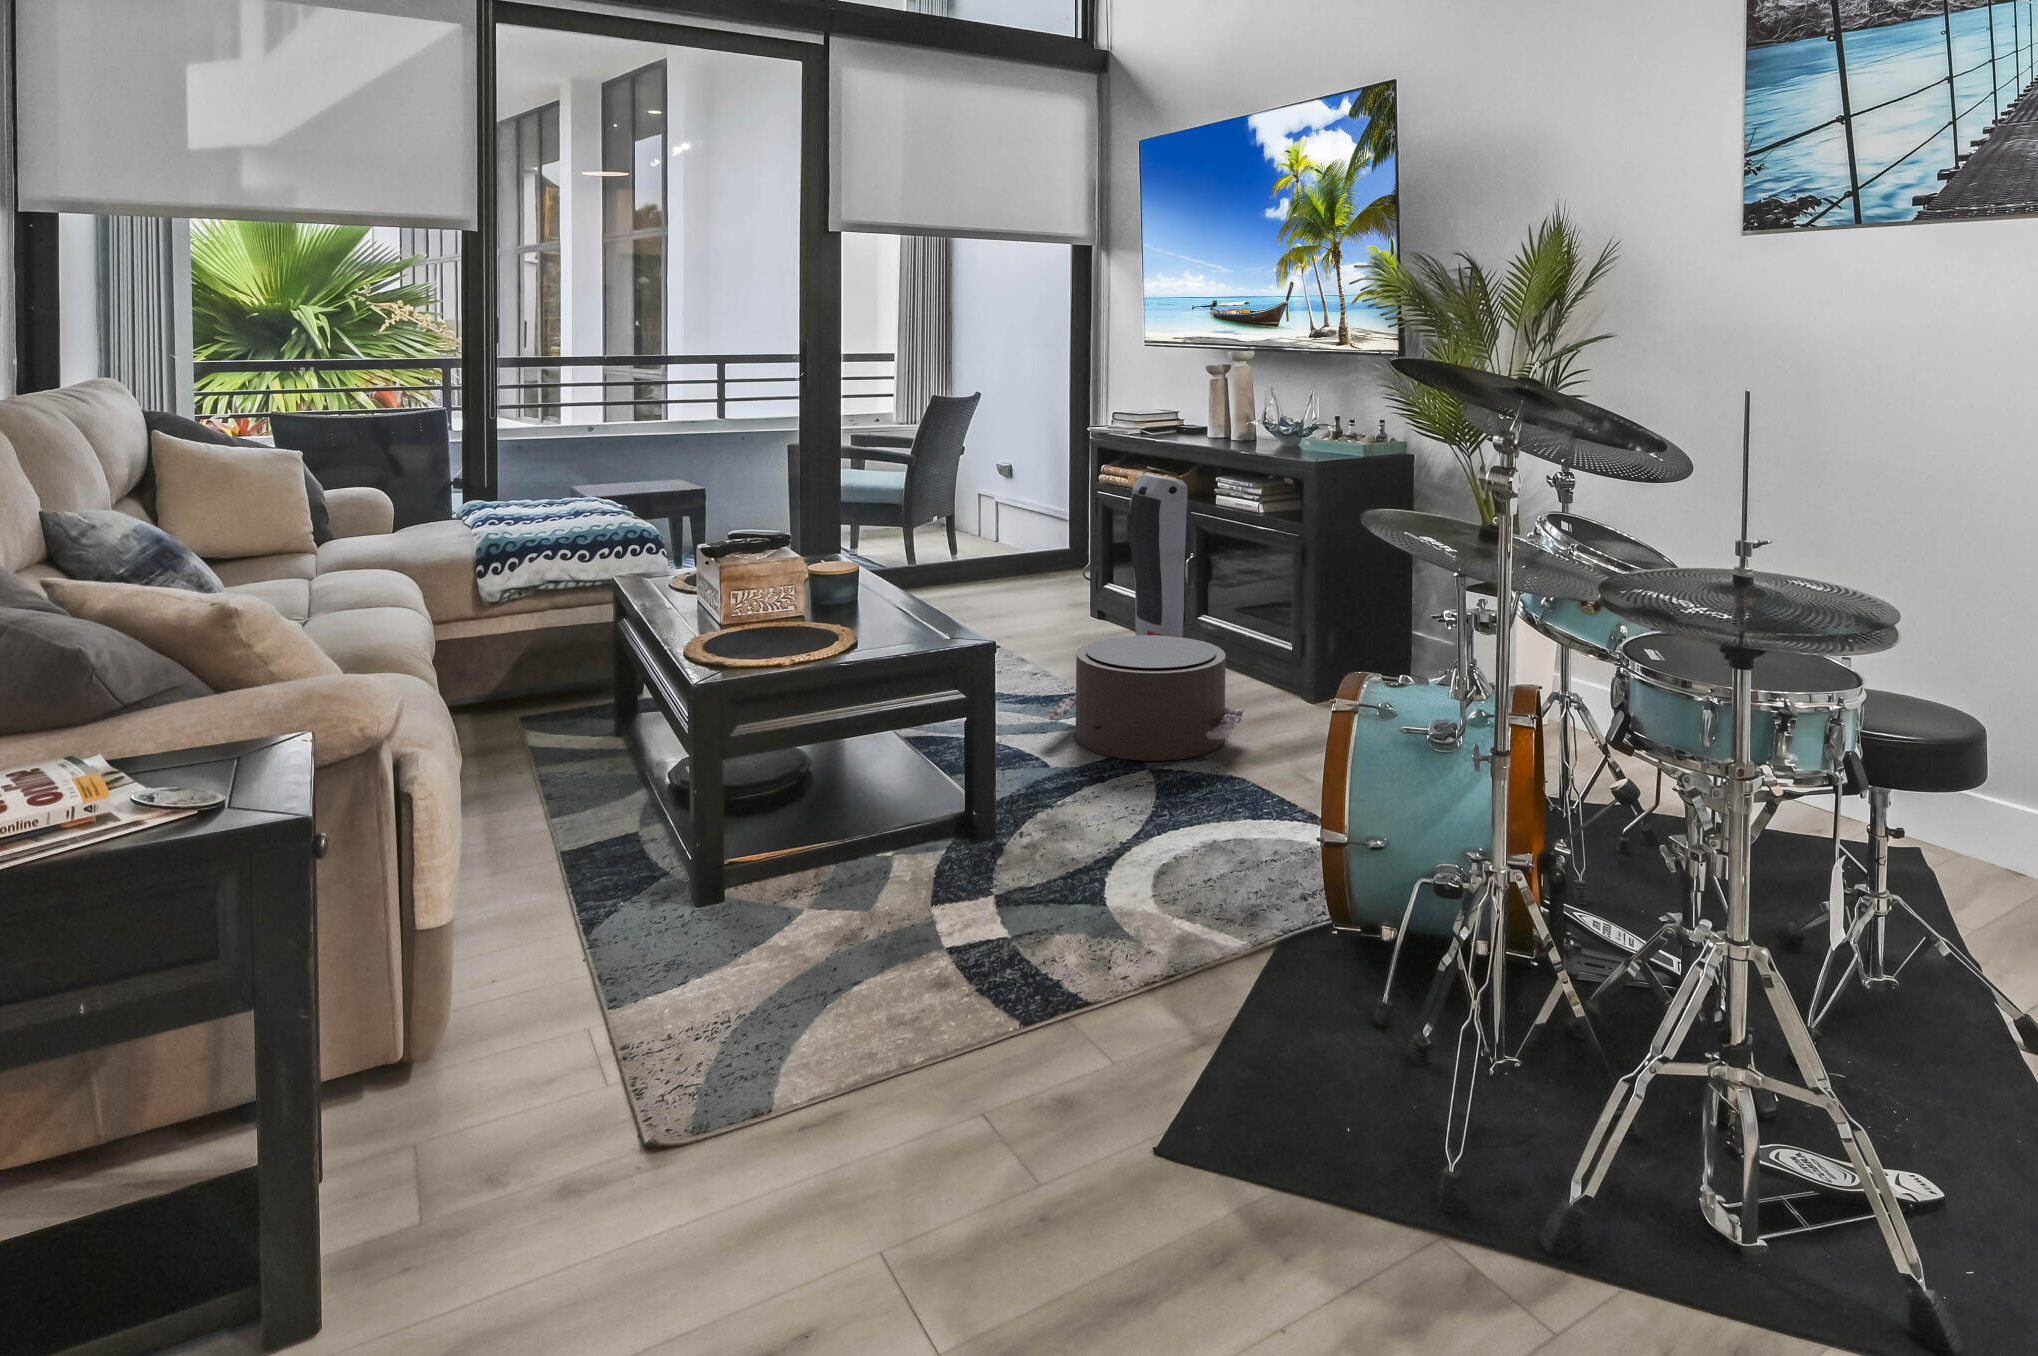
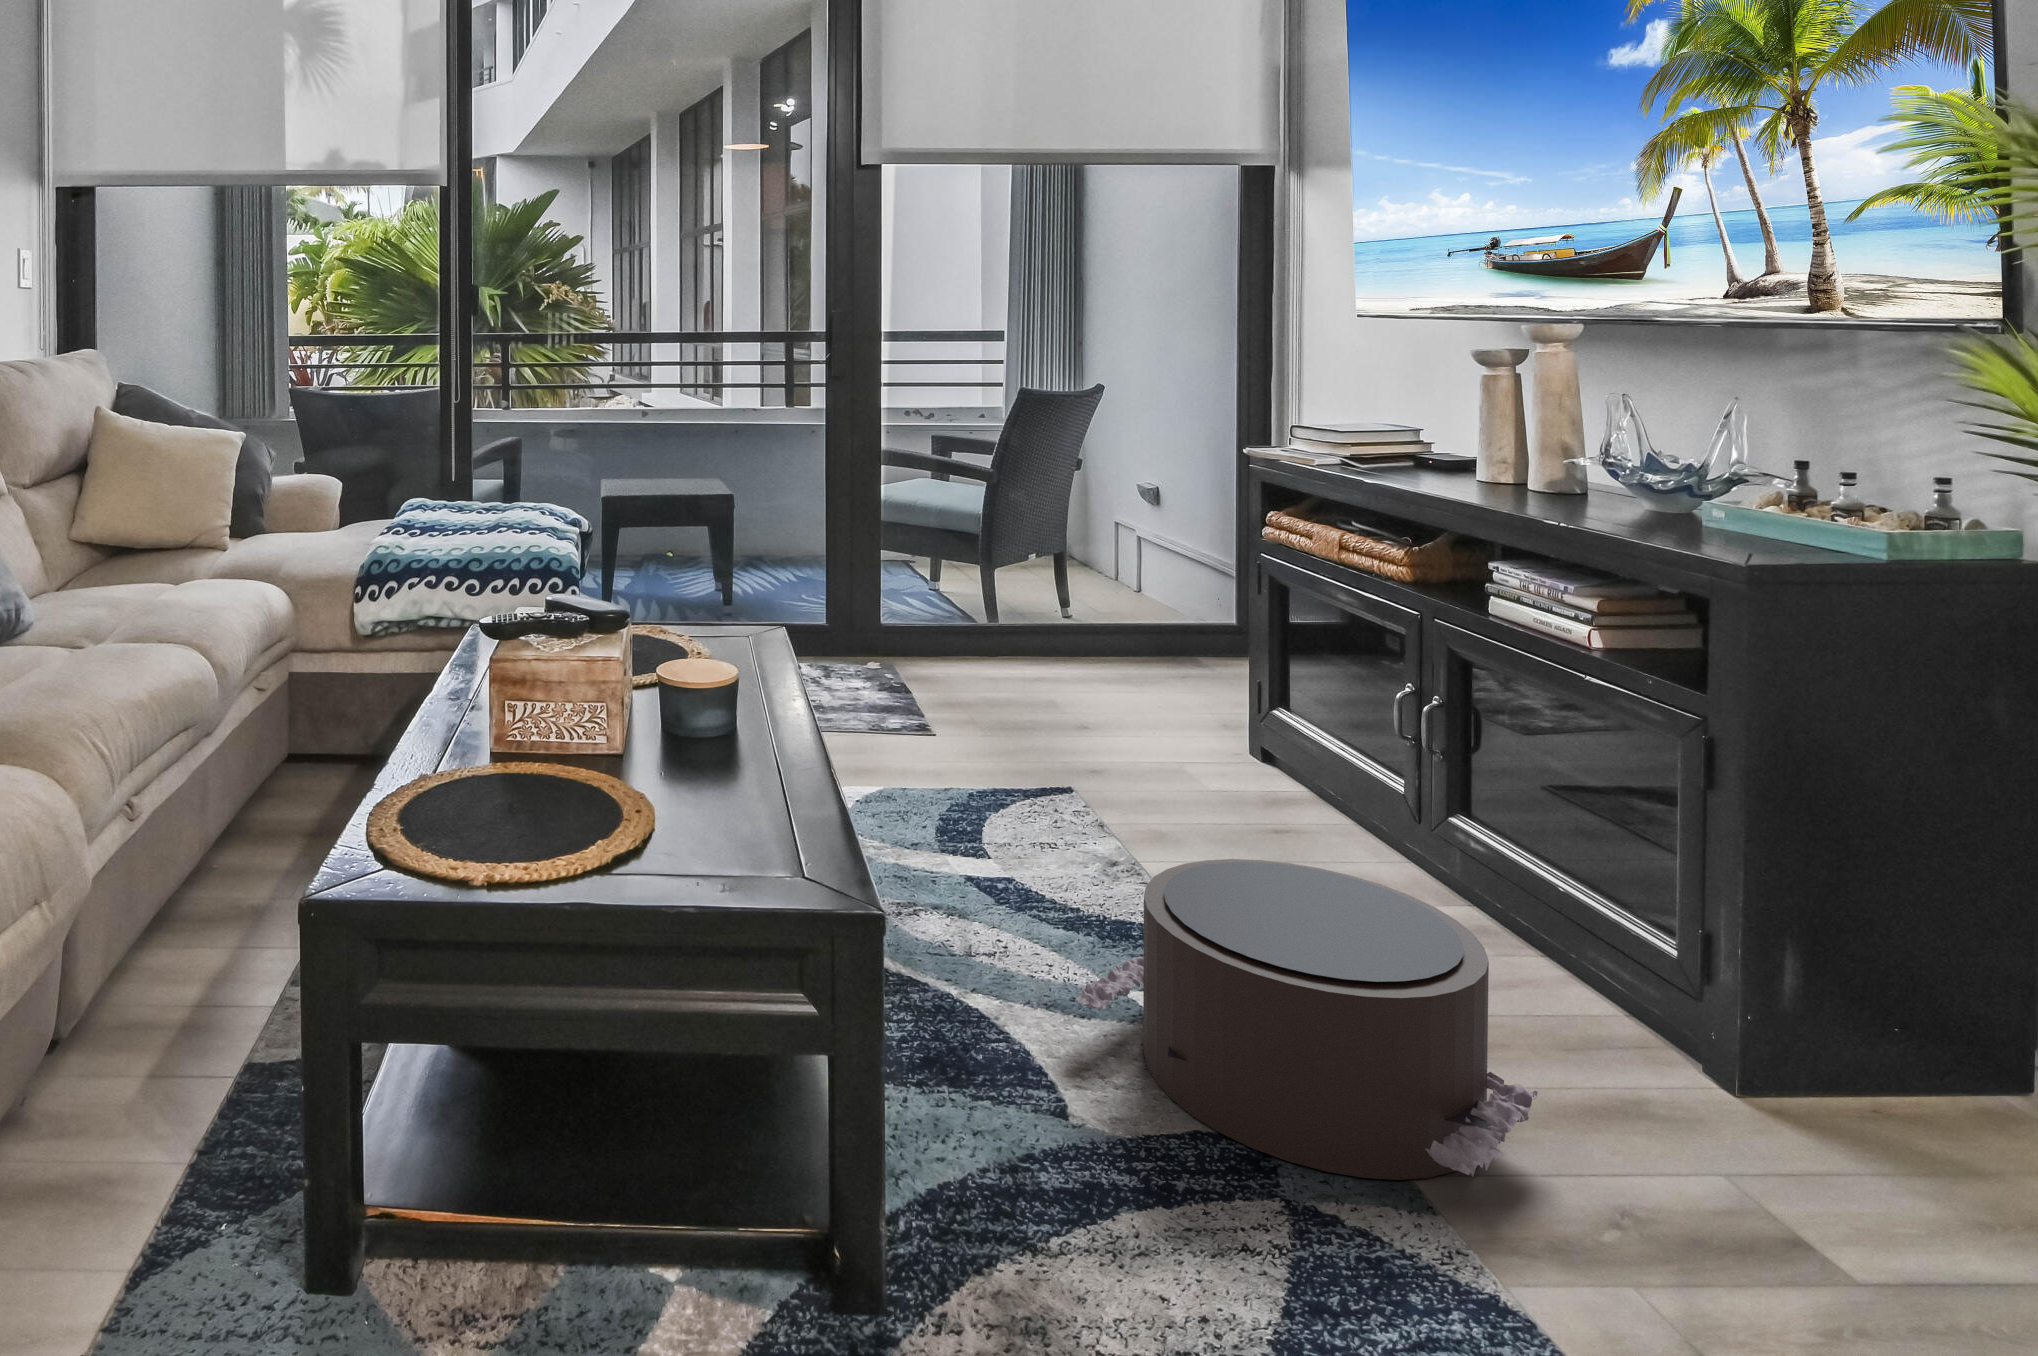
air purifier: present [1129,474,1188,638] -> none [1307,538,1426,872]

